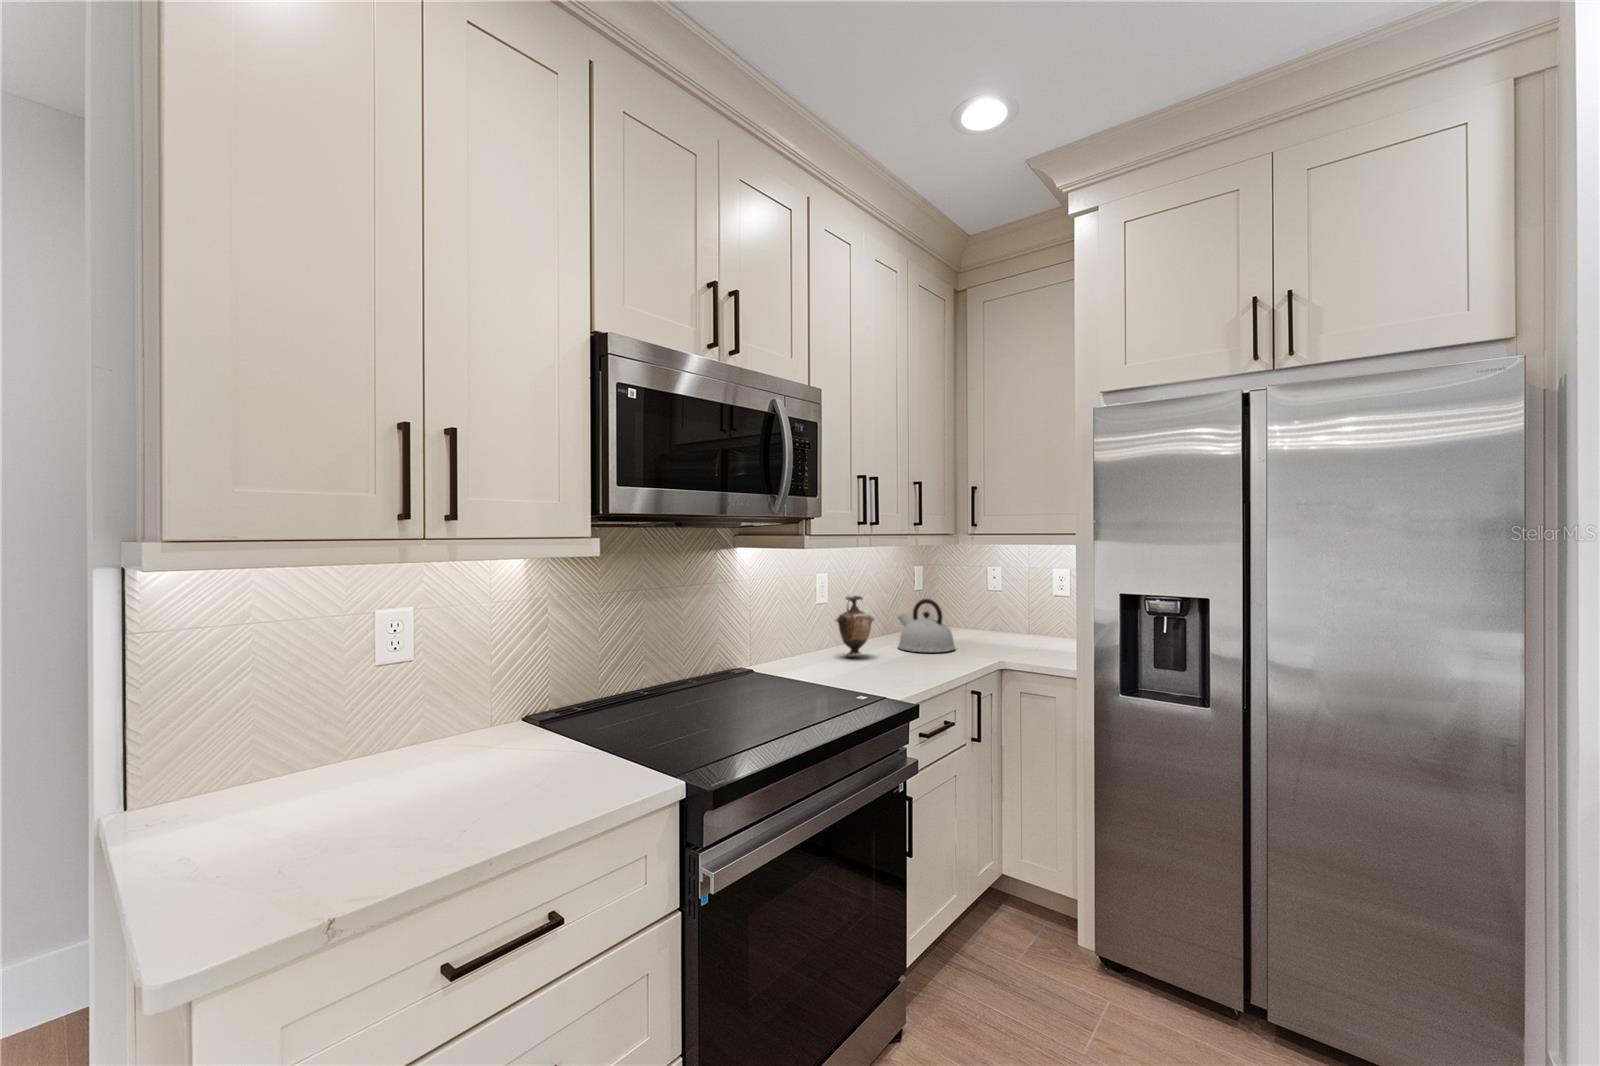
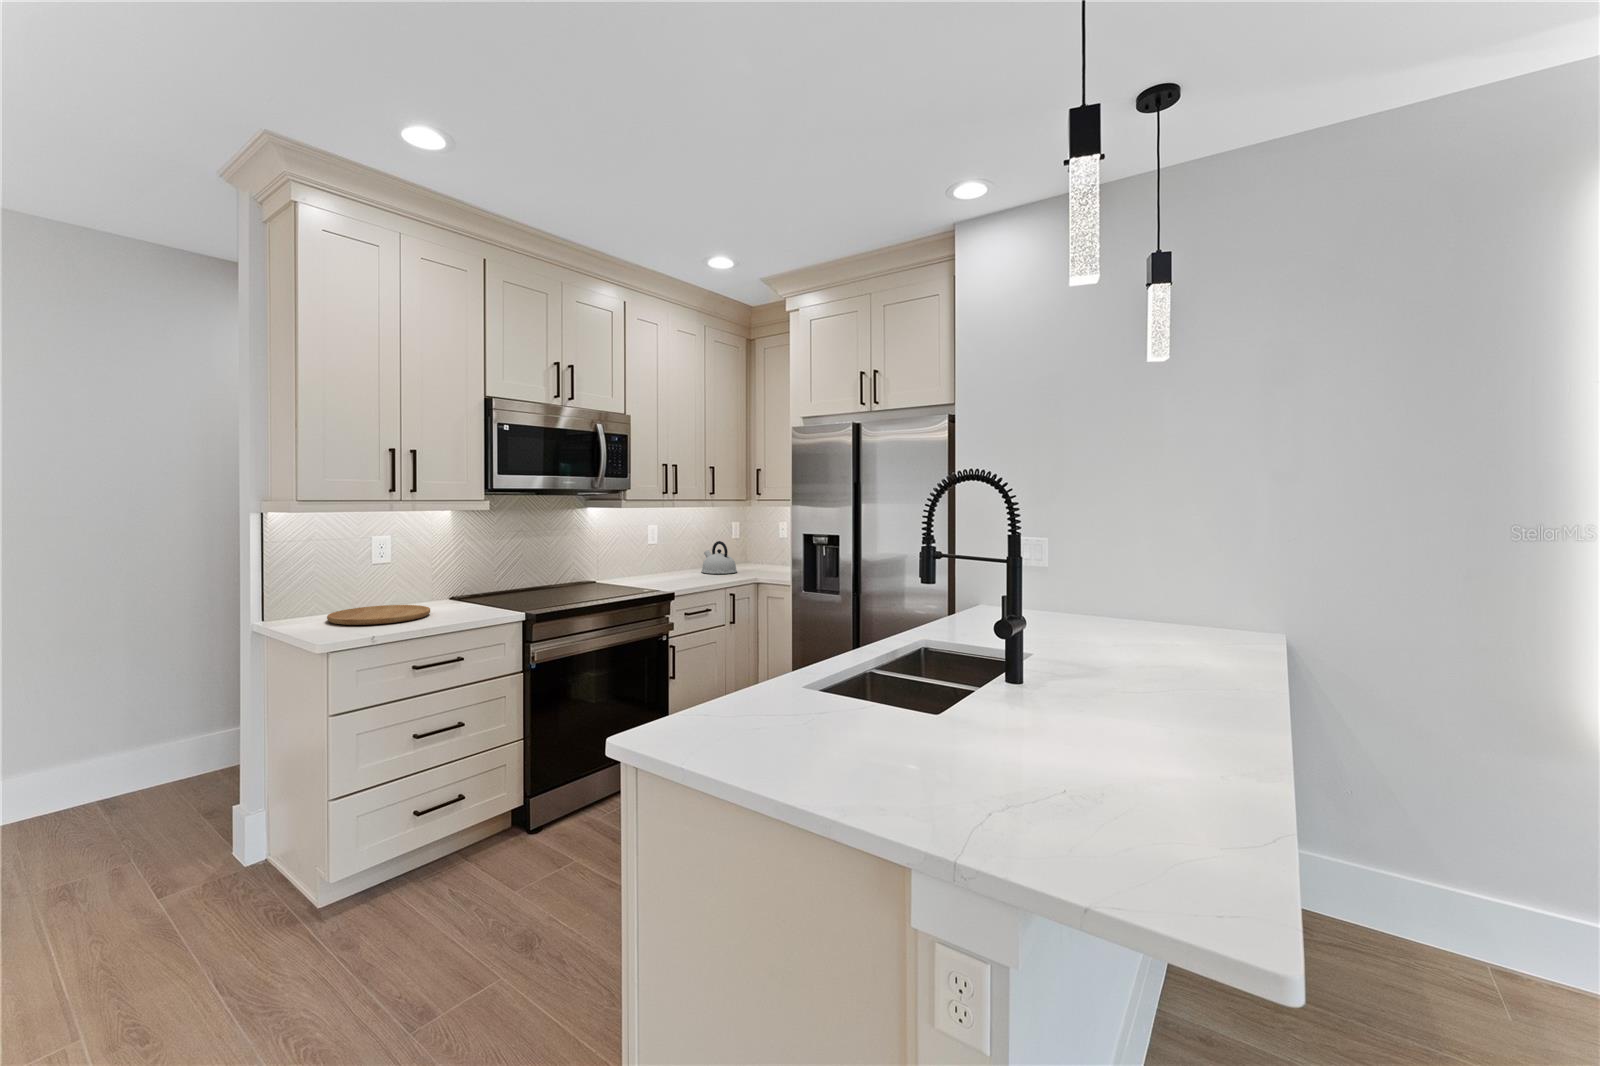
vase: present [836,596,874,655] -> none [654,535,680,575]
cutting board: none [236,763,482,855] -> present [327,605,430,625]

